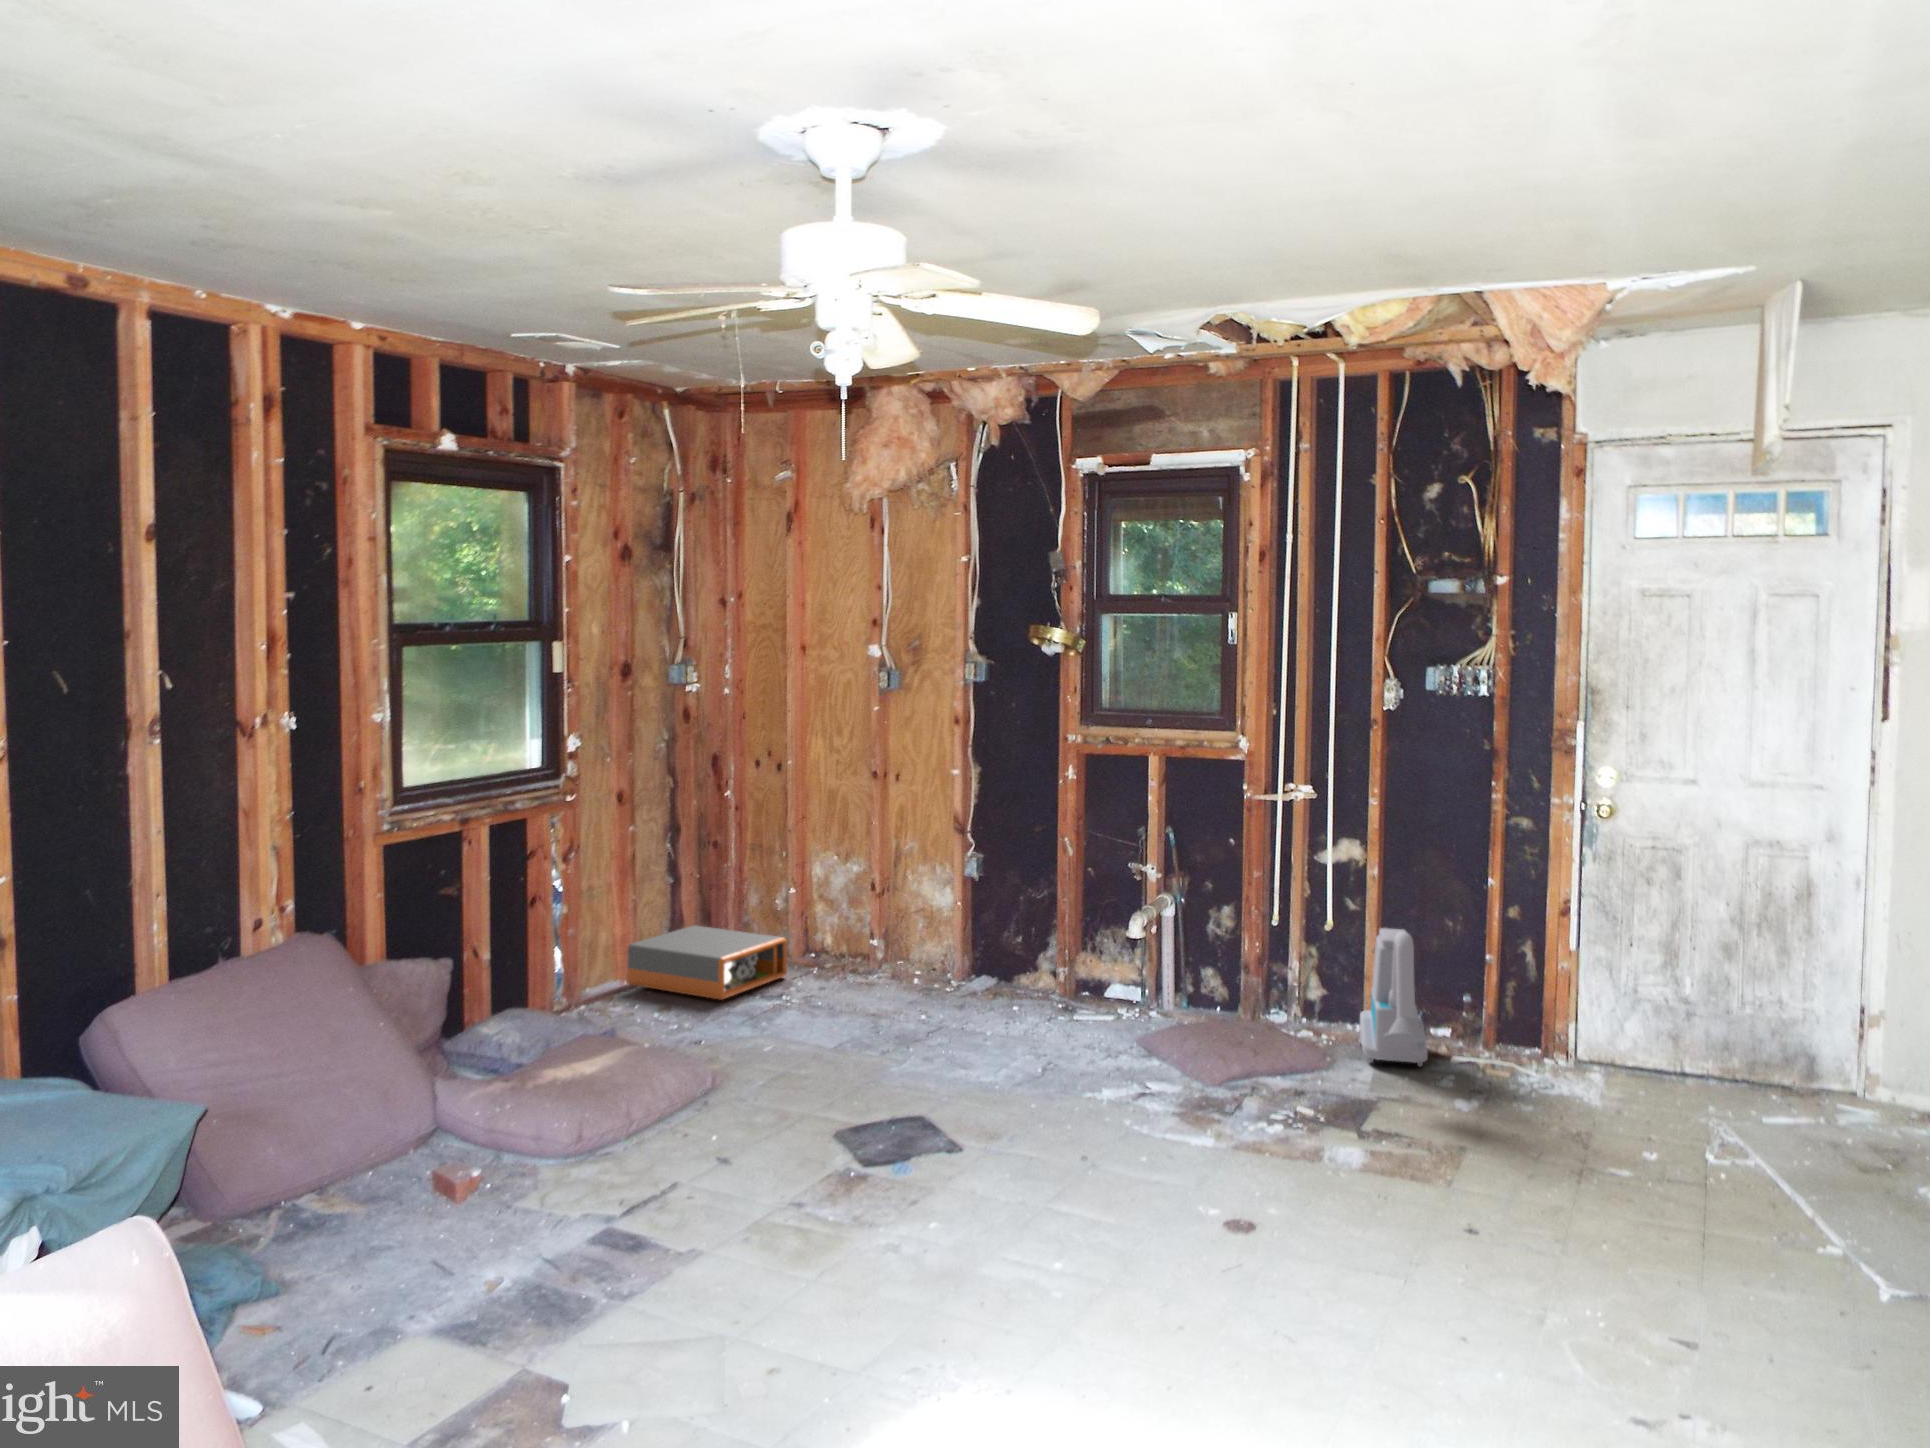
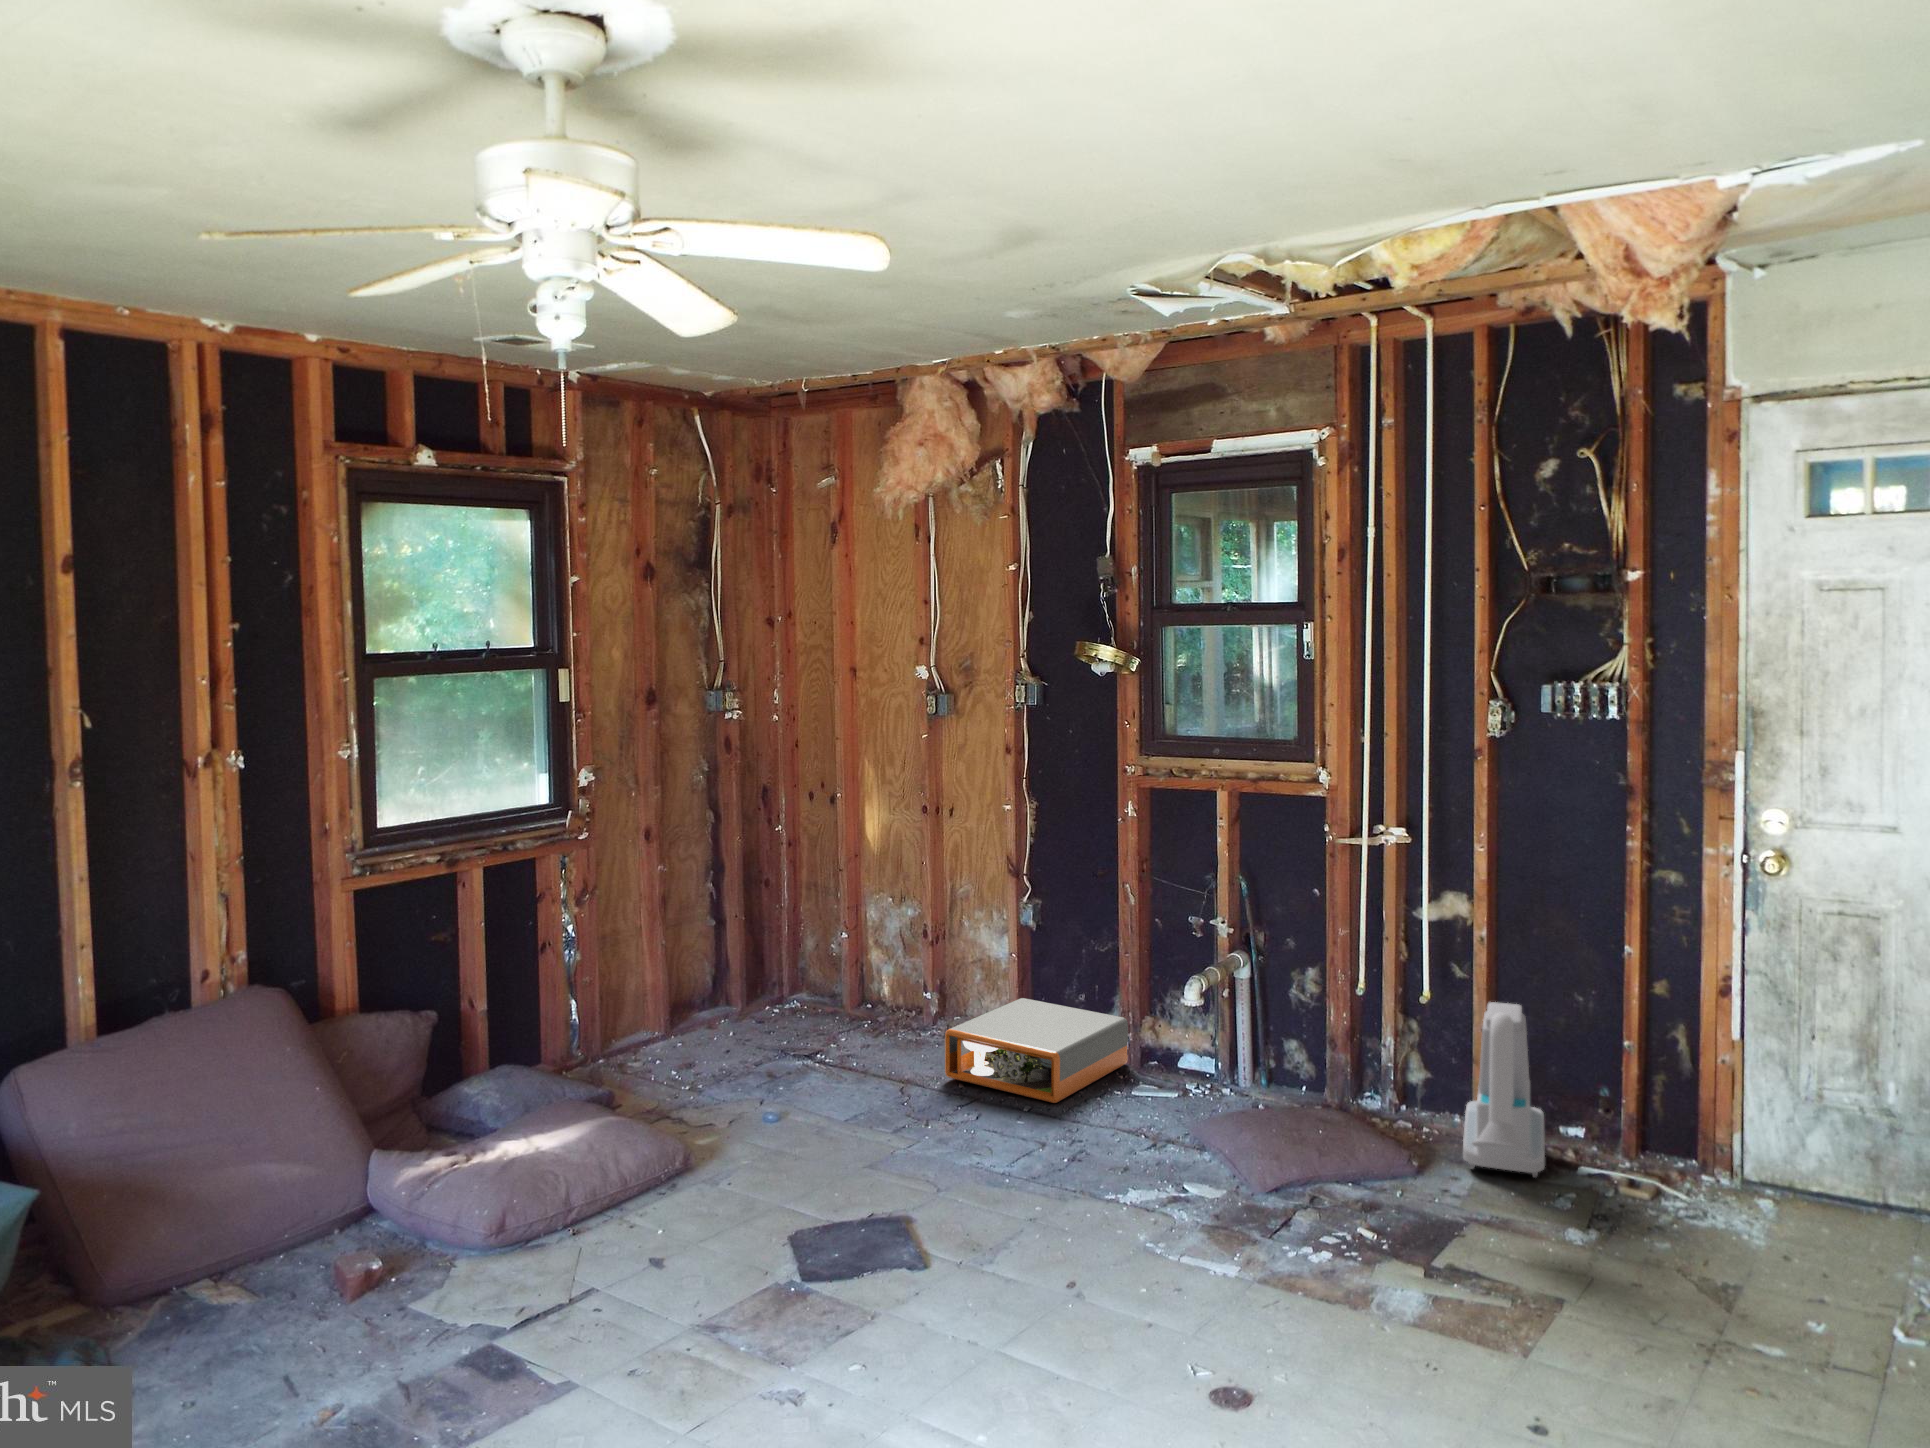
storage box: present [626,925,787,1000] -> present [945,998,1128,1103]

